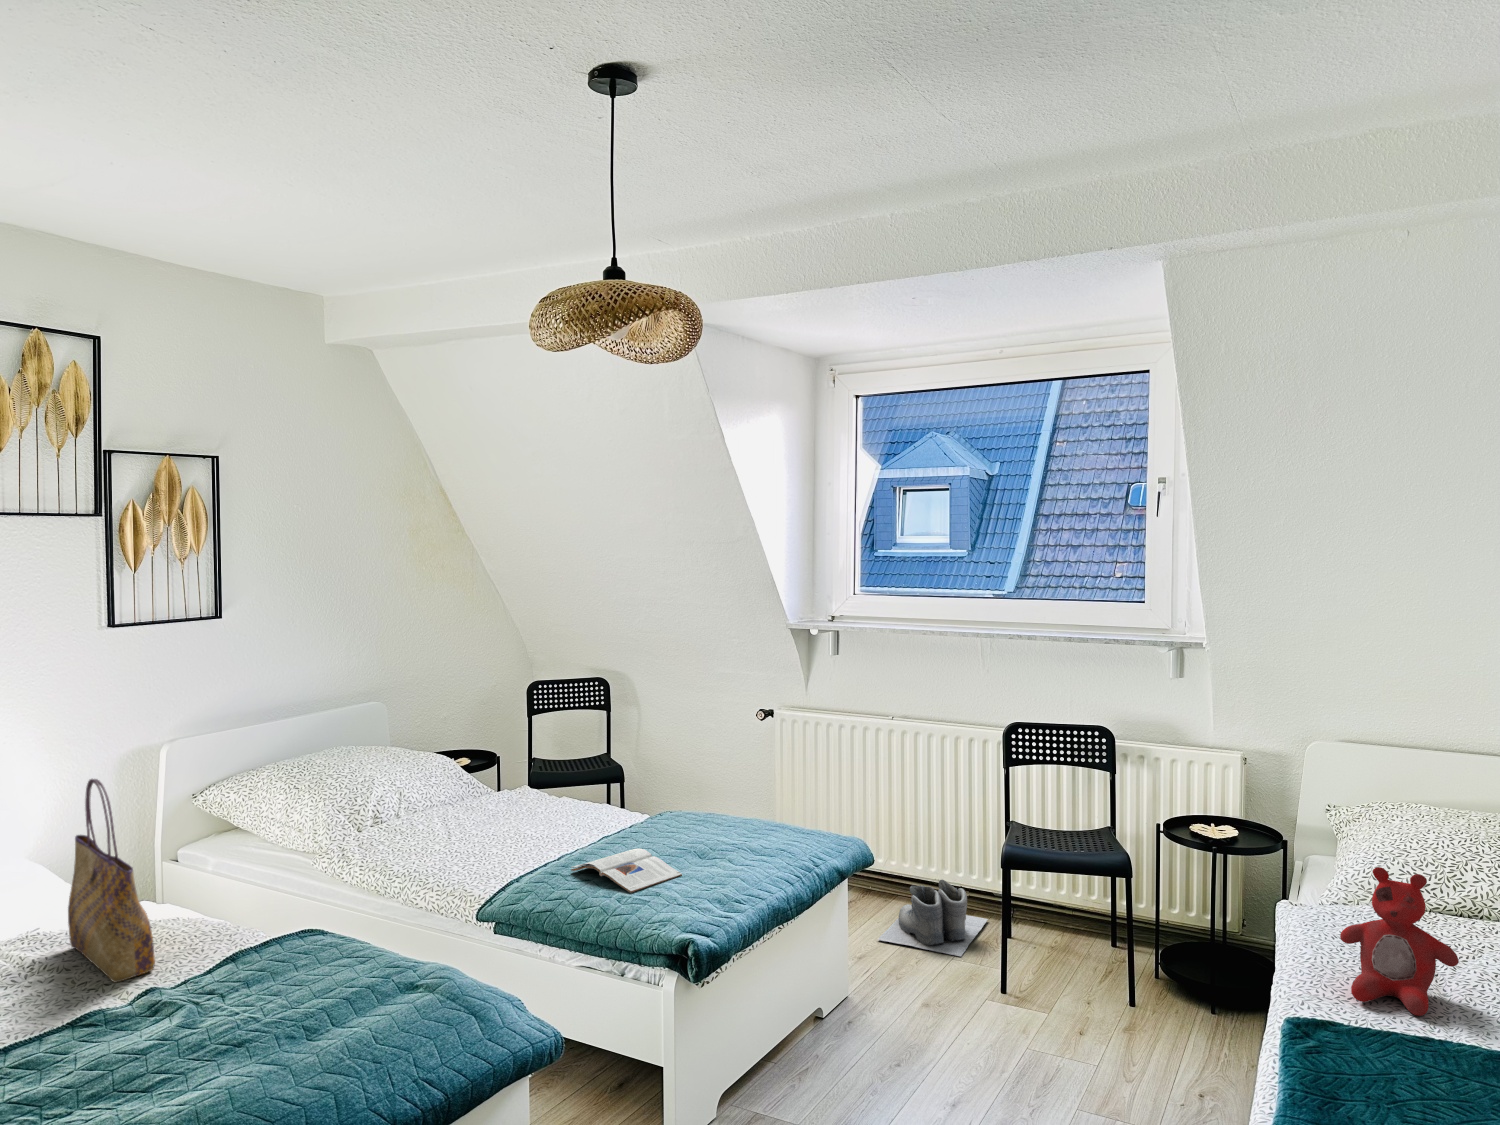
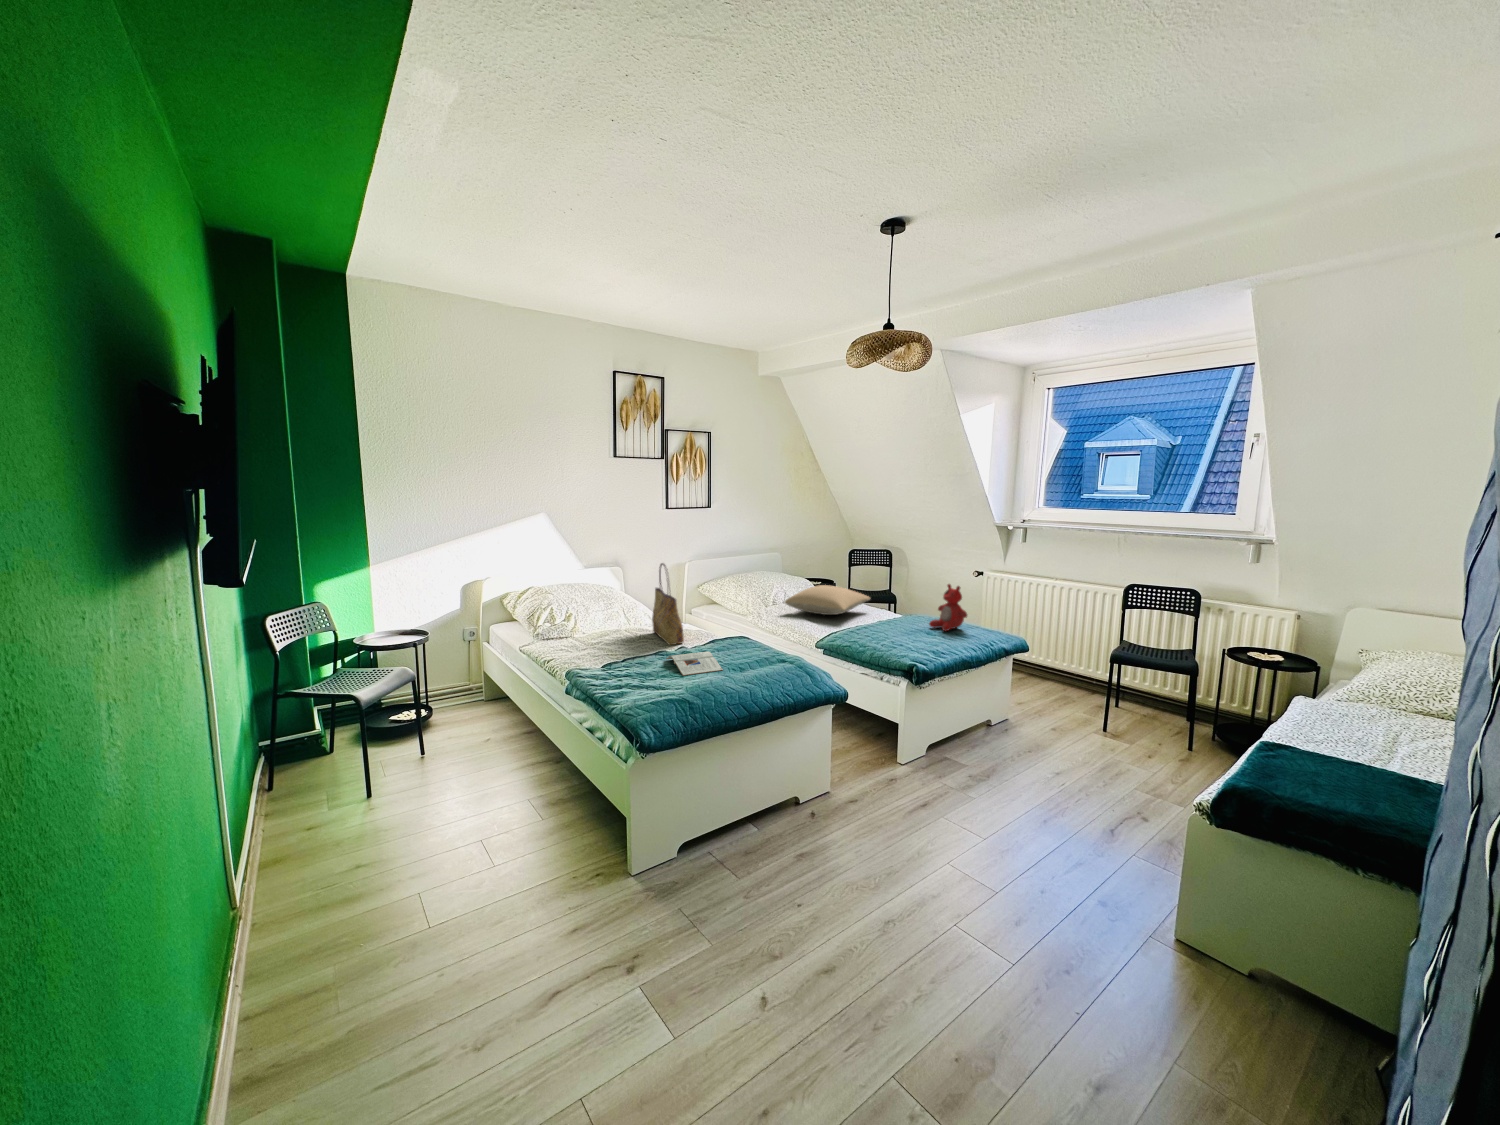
pillow: none [401,773,581,837] -> present [785,585,870,615]
magazine: present [571,849,682,893] -> present [667,652,723,676]
stuffed bear: present [1340,867,1459,1016] -> present [929,584,967,631]
boots: present [878,880,988,956] -> none [1032,669,1105,711]

